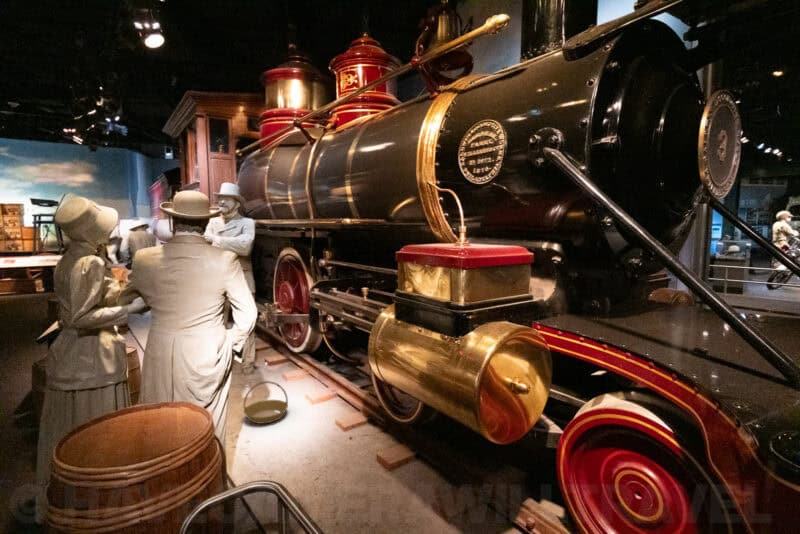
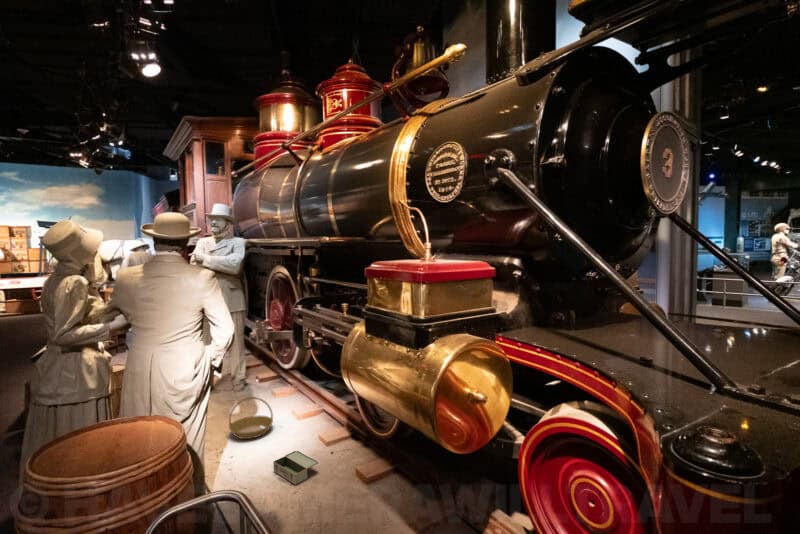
toolbox: none [293,436,340,471] -> present [273,451,318,484]

